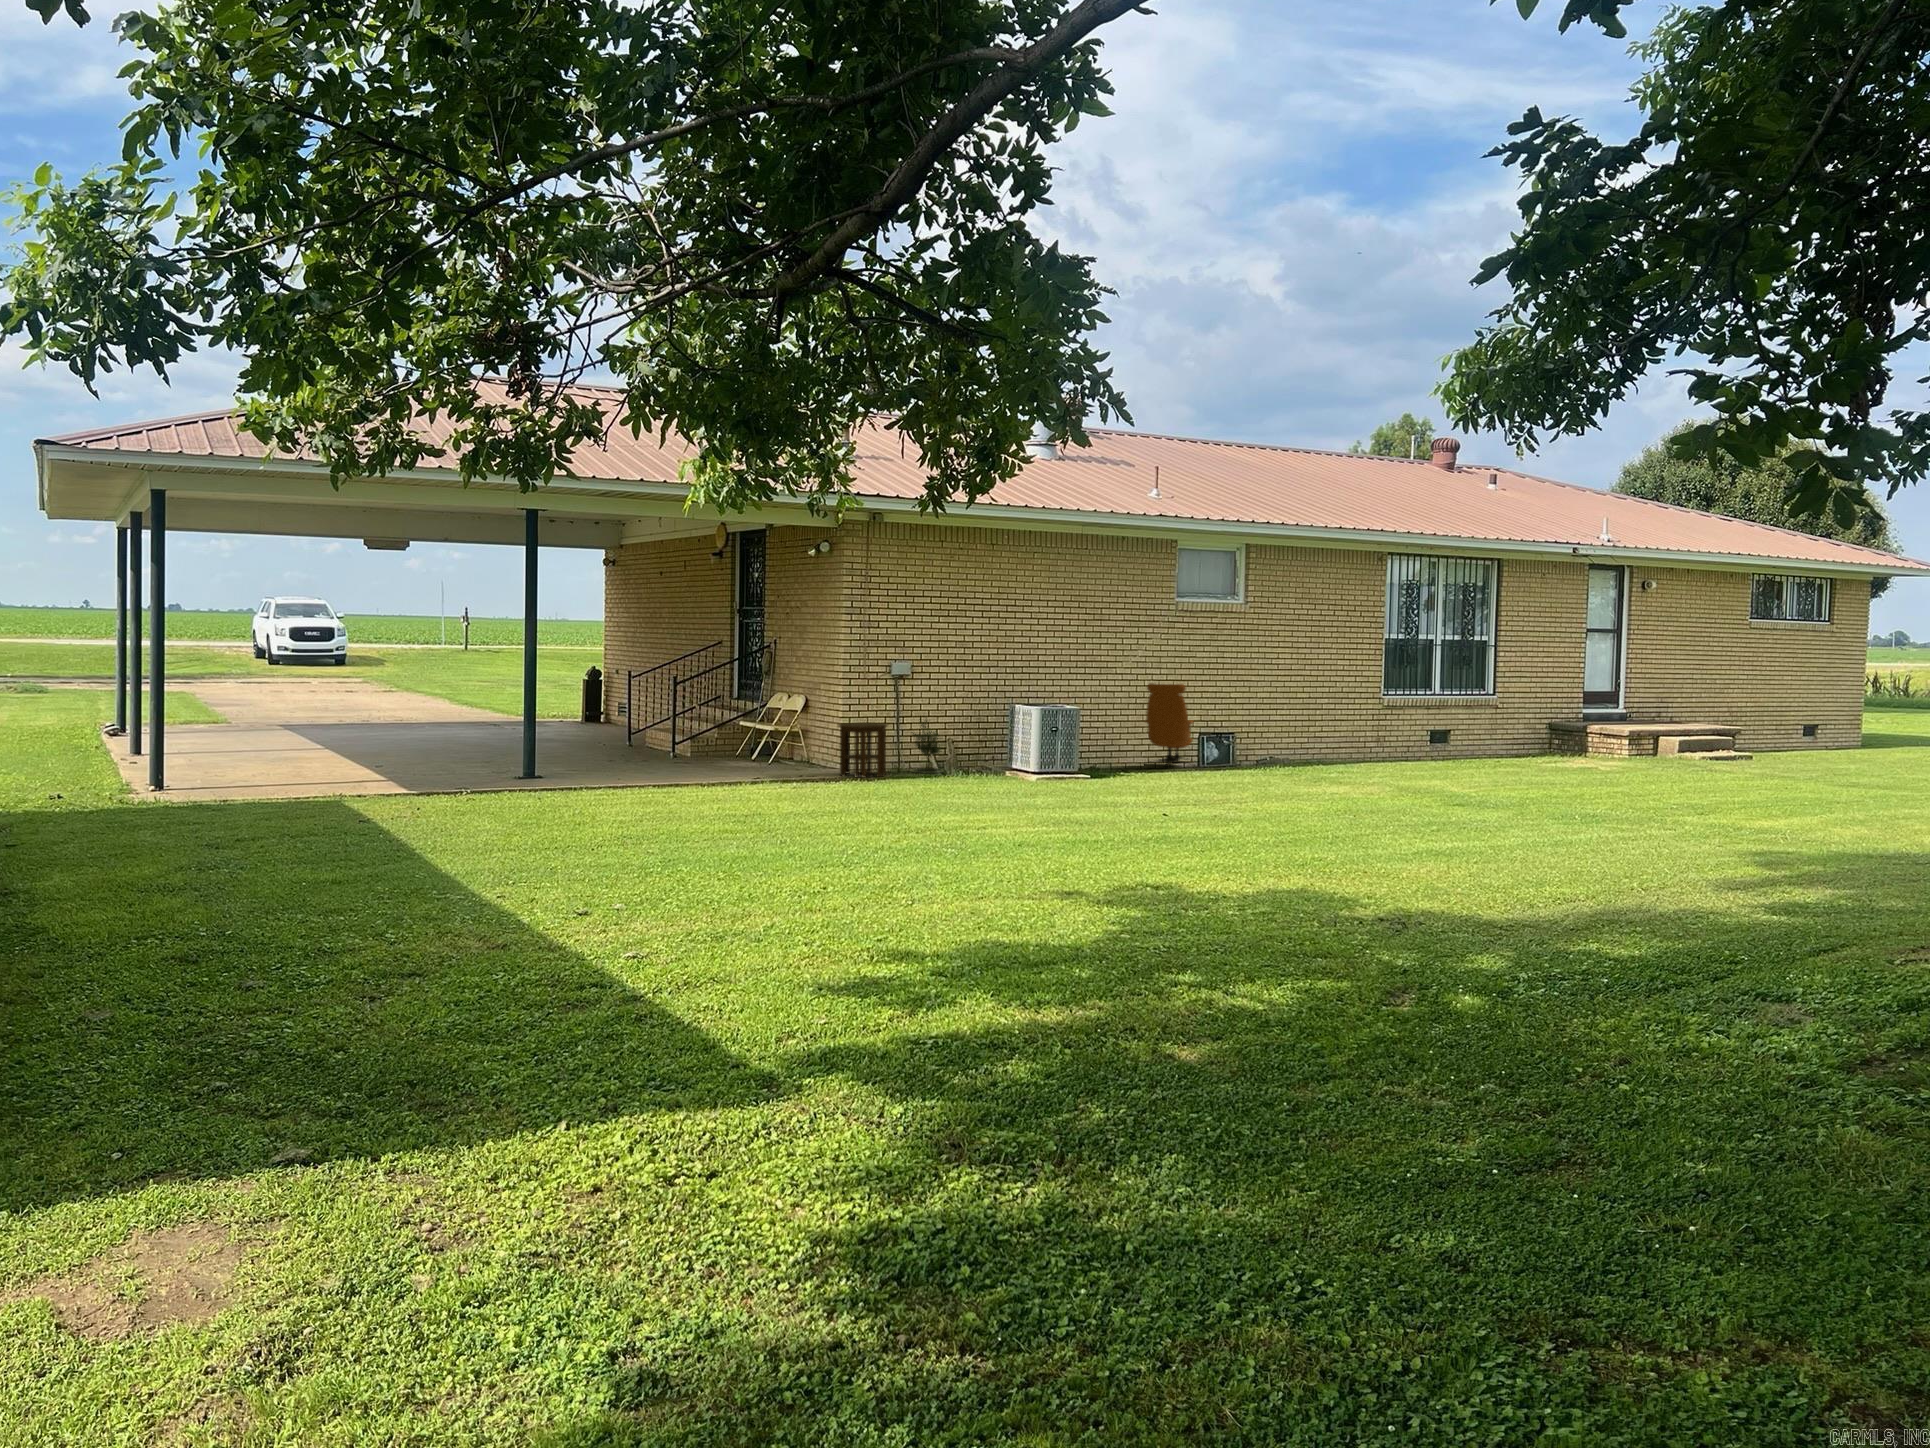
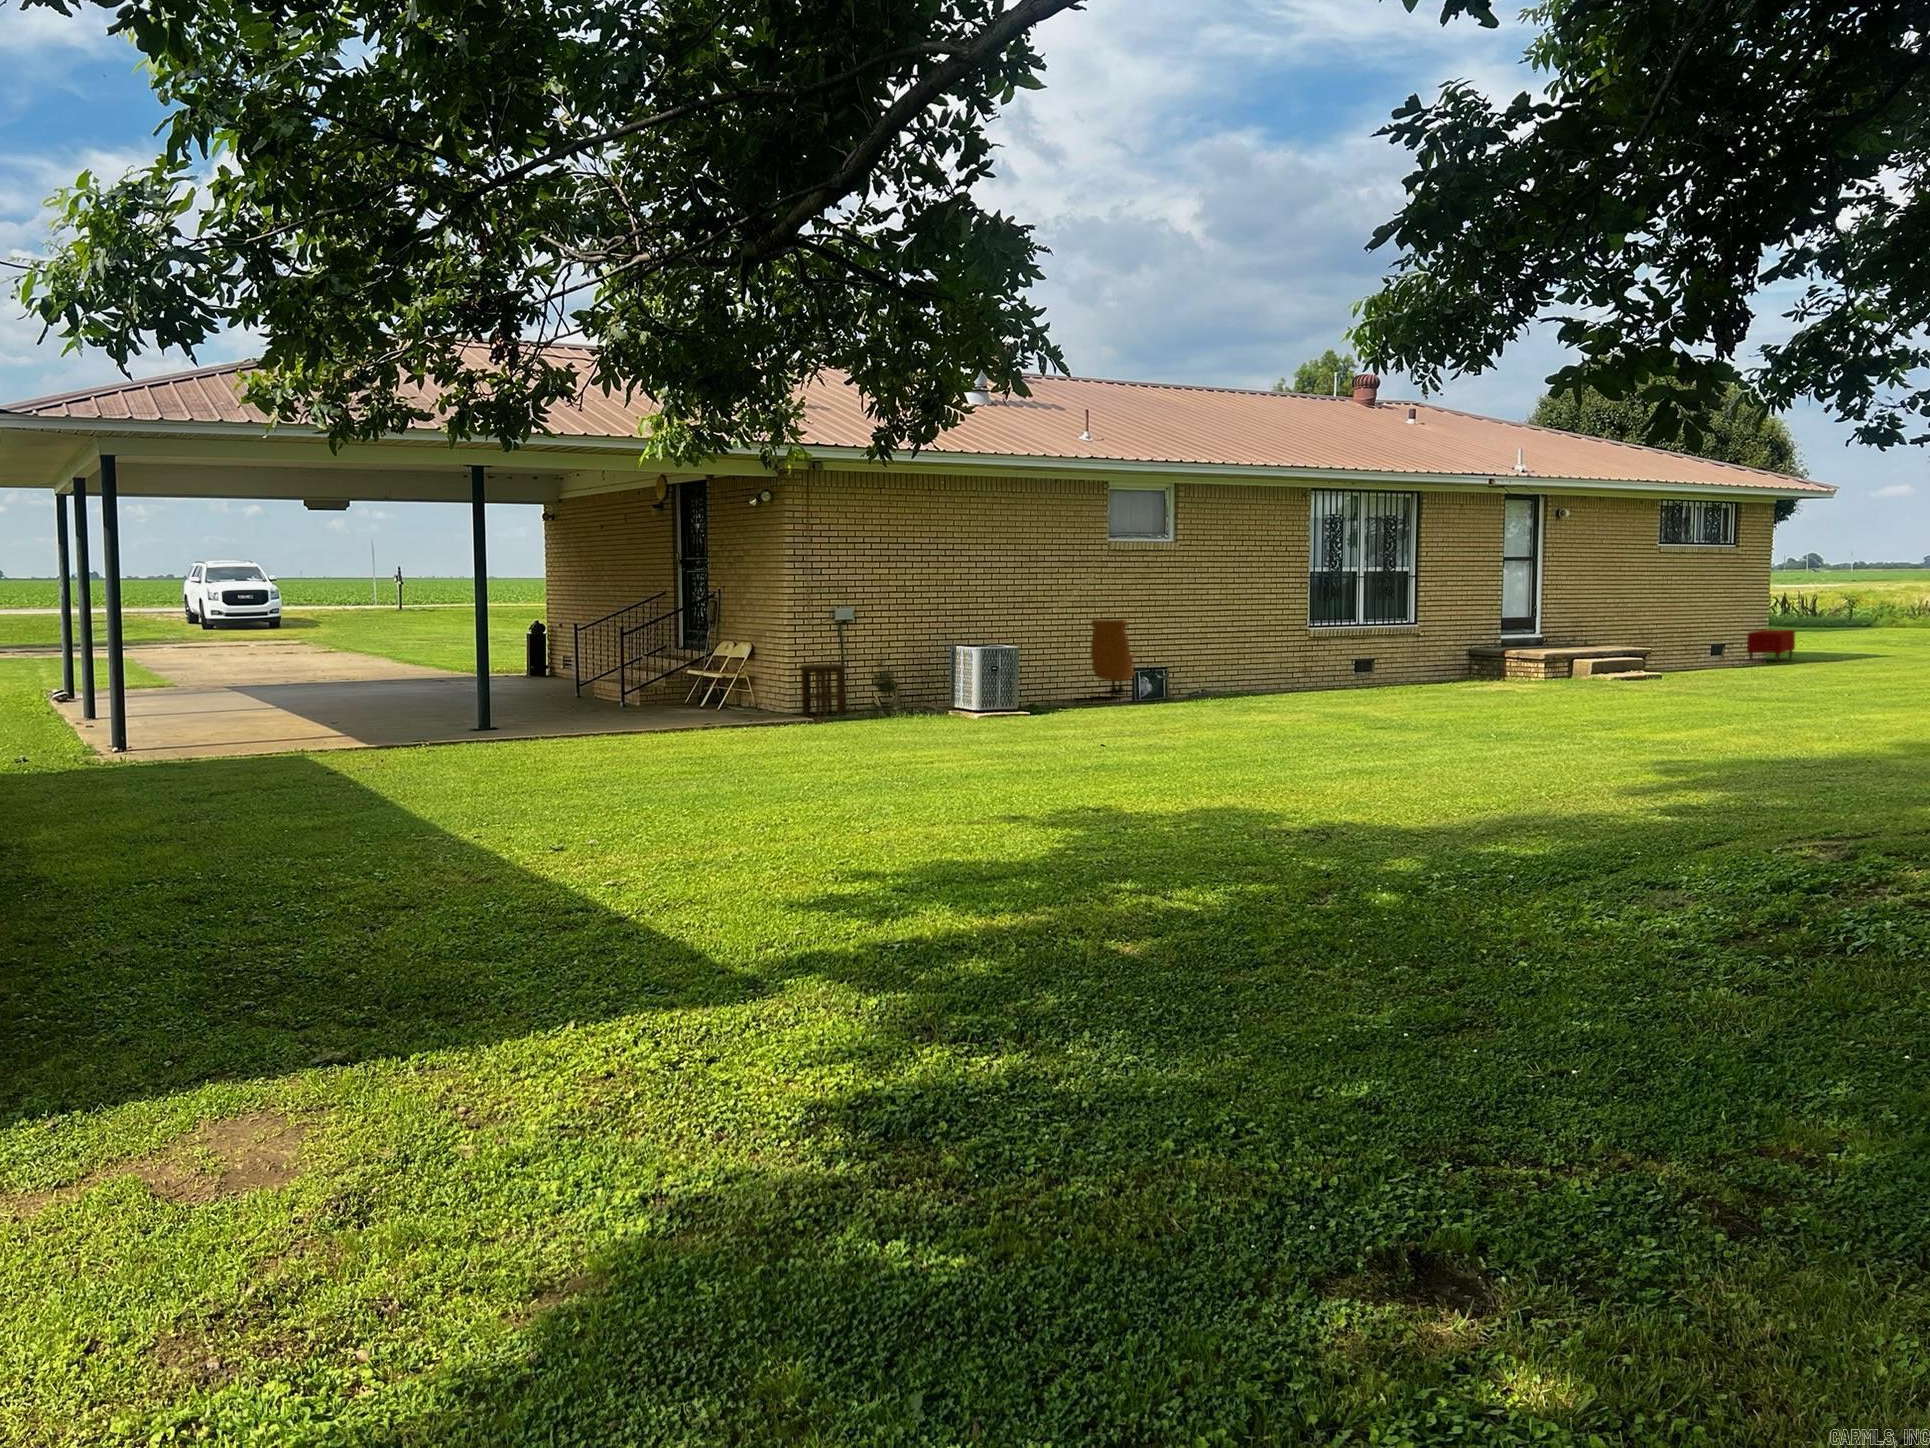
bench: none [1847,710,1899,746] -> present [1747,630,1795,662]

